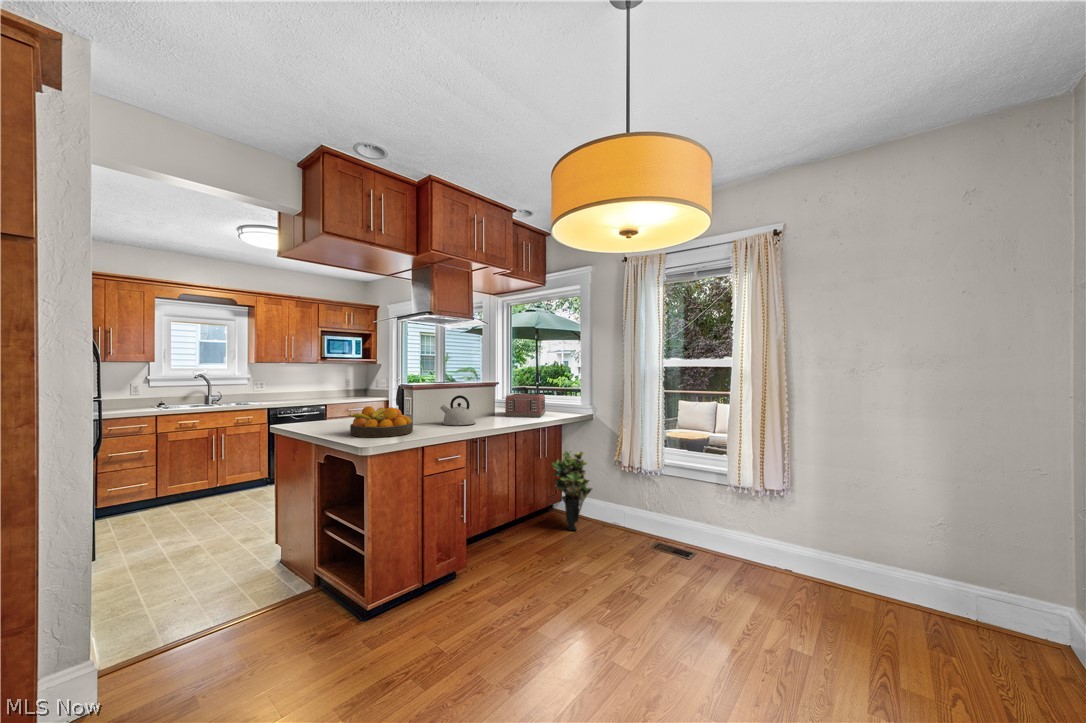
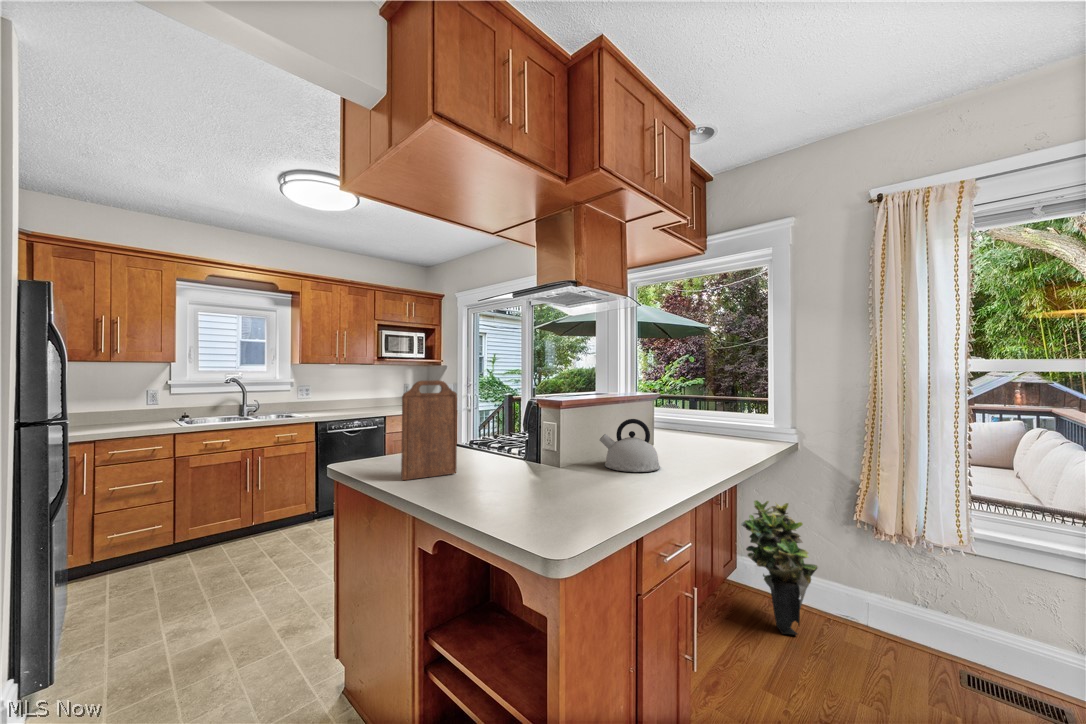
cutting board: none [311,373,347,429] -> present [401,380,457,480]
toaster: present [505,394,545,417] -> none [669,411,734,450]
fruit bowl: present [349,406,413,437] -> none [479,444,589,509]

